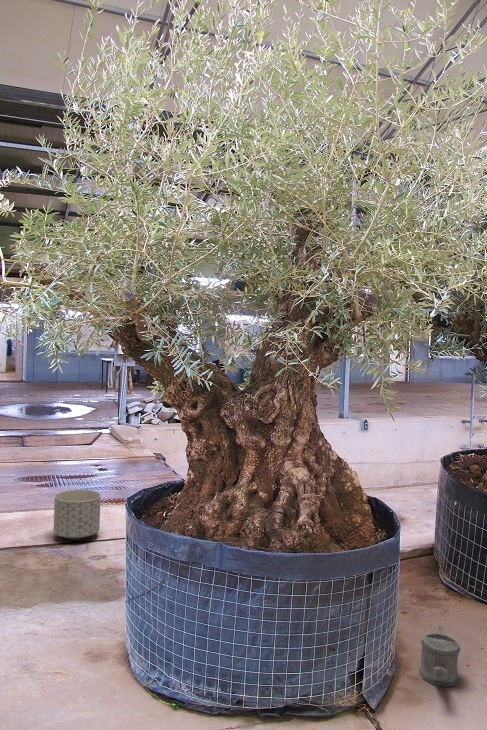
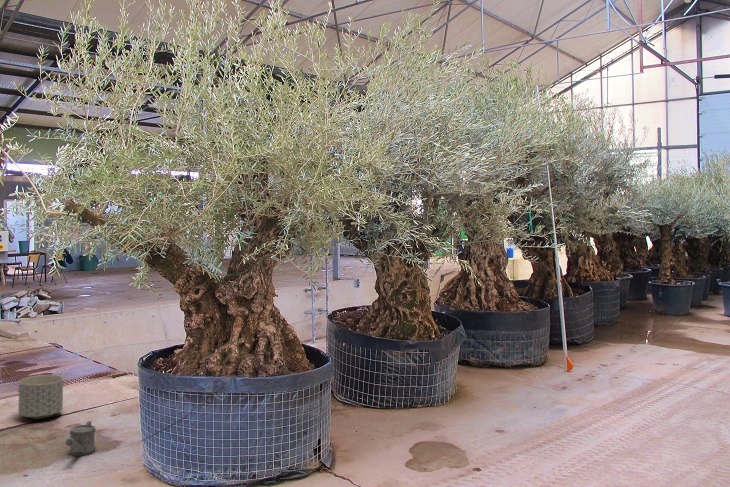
watering can: present [419,626,460,687] -> present [66,421,96,456]

